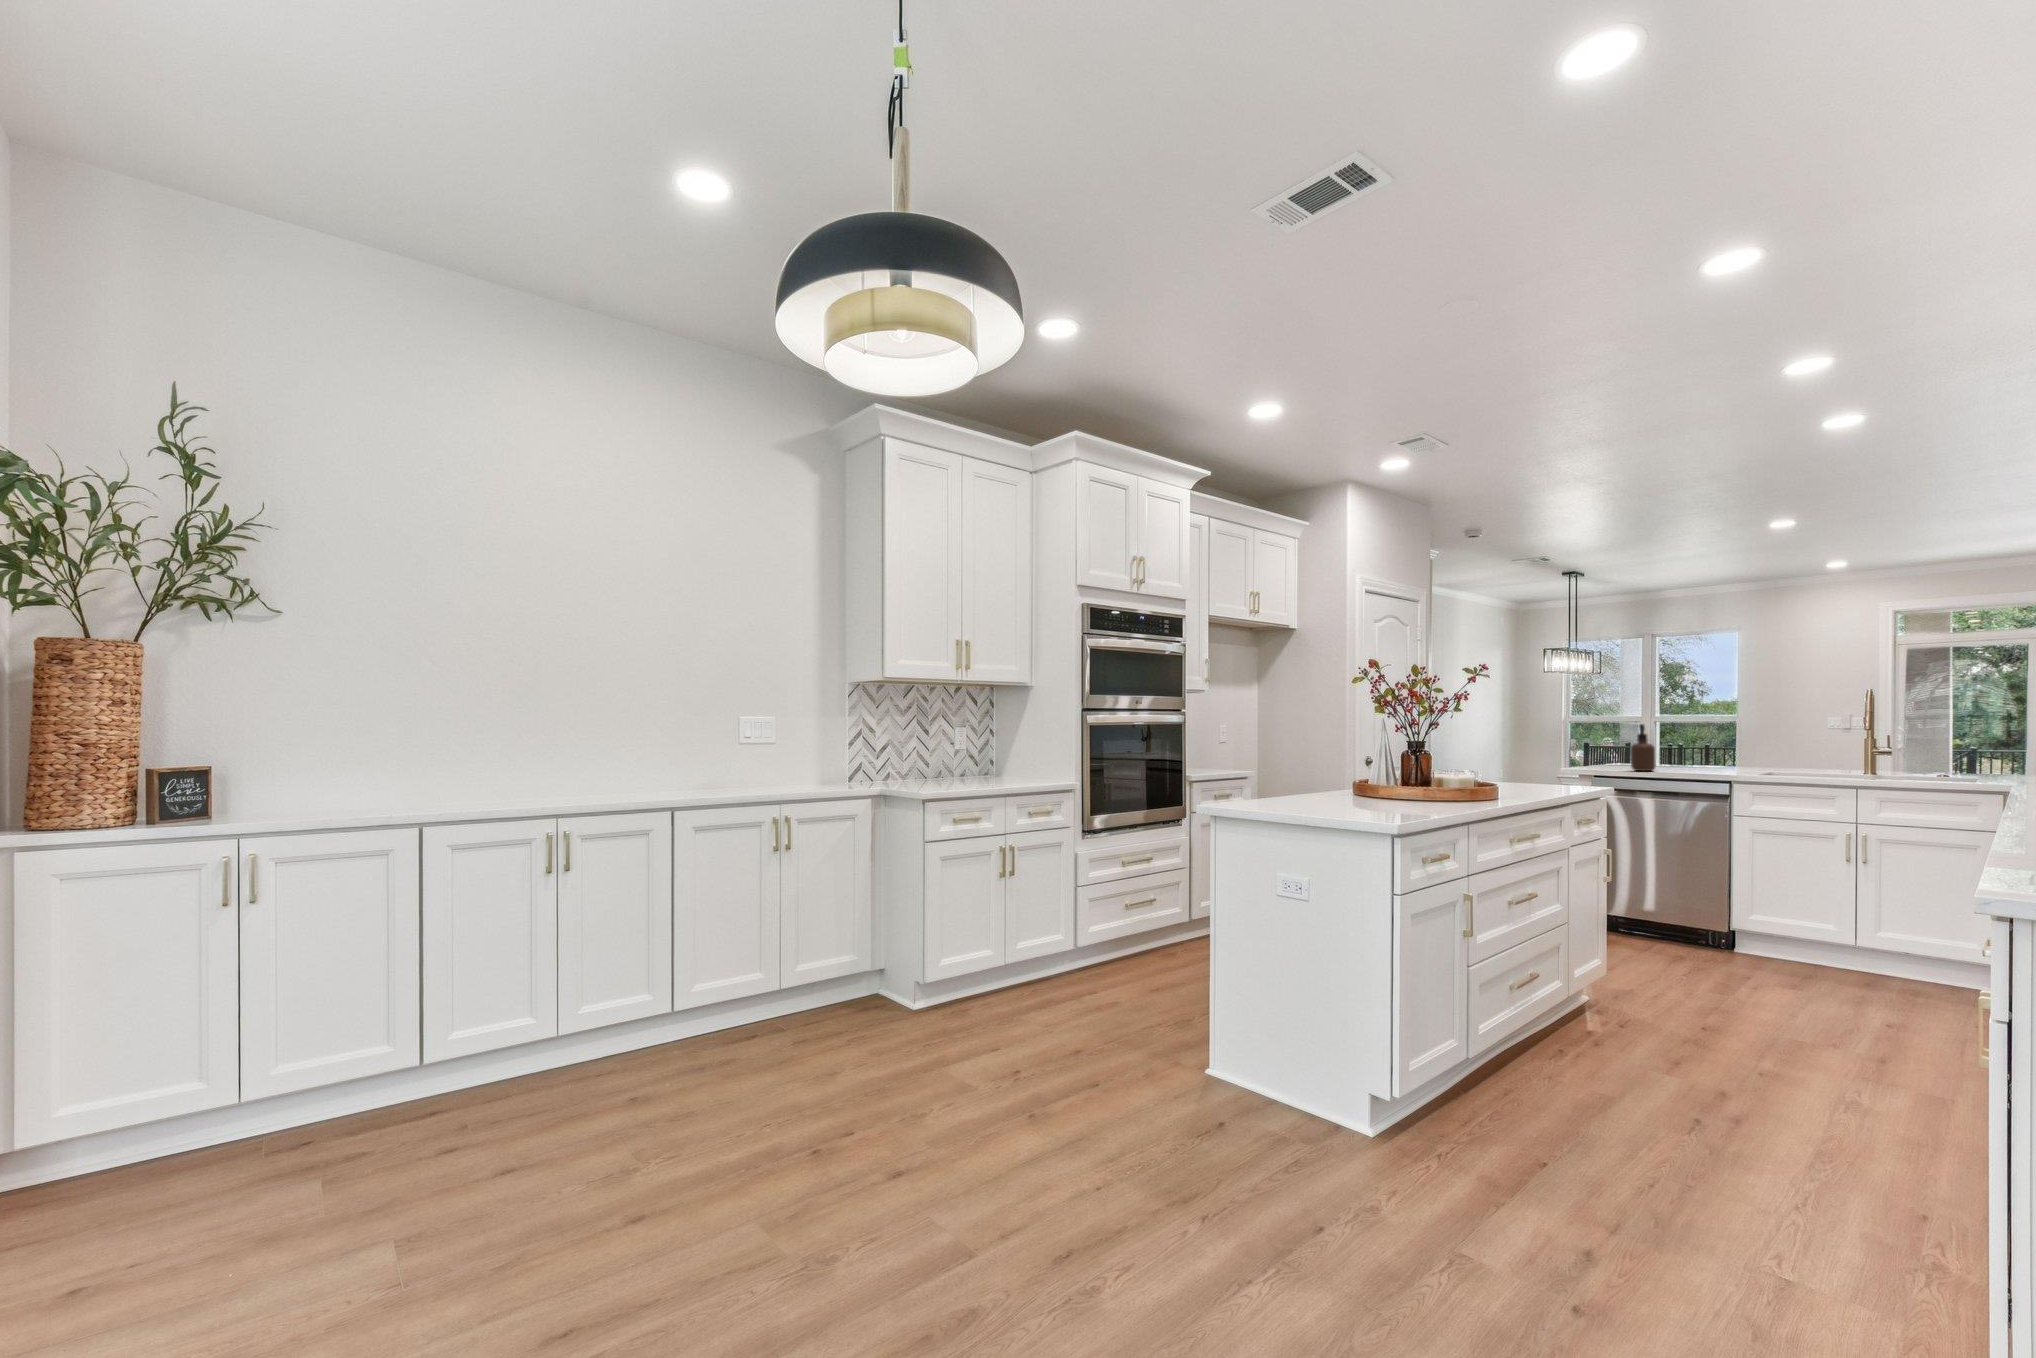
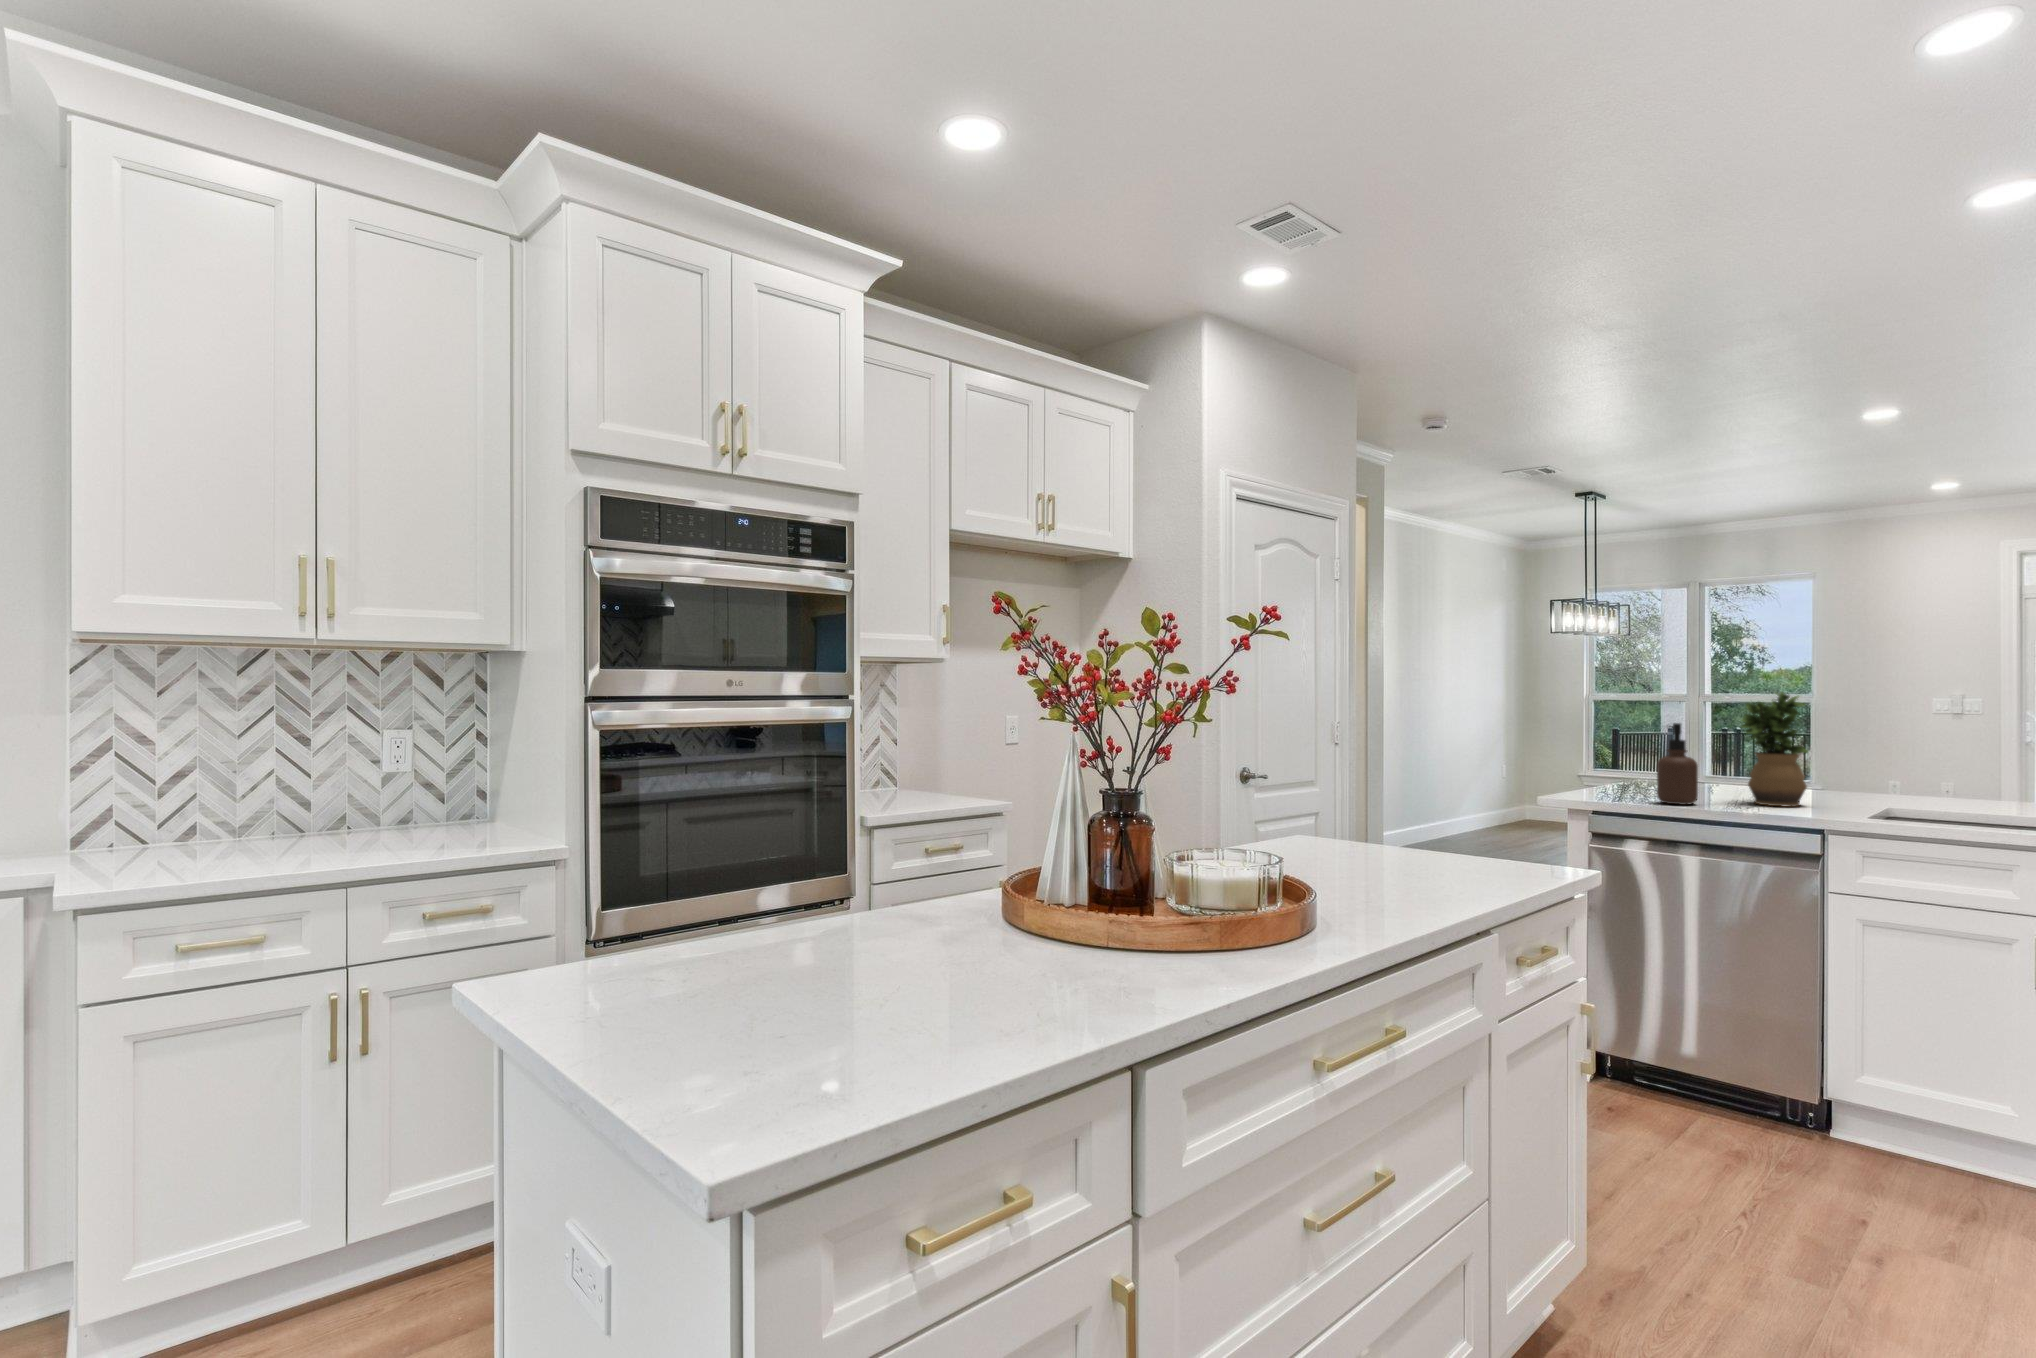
potted plant: none [1679,705,1720,771] -> present [1741,692,1809,807]

